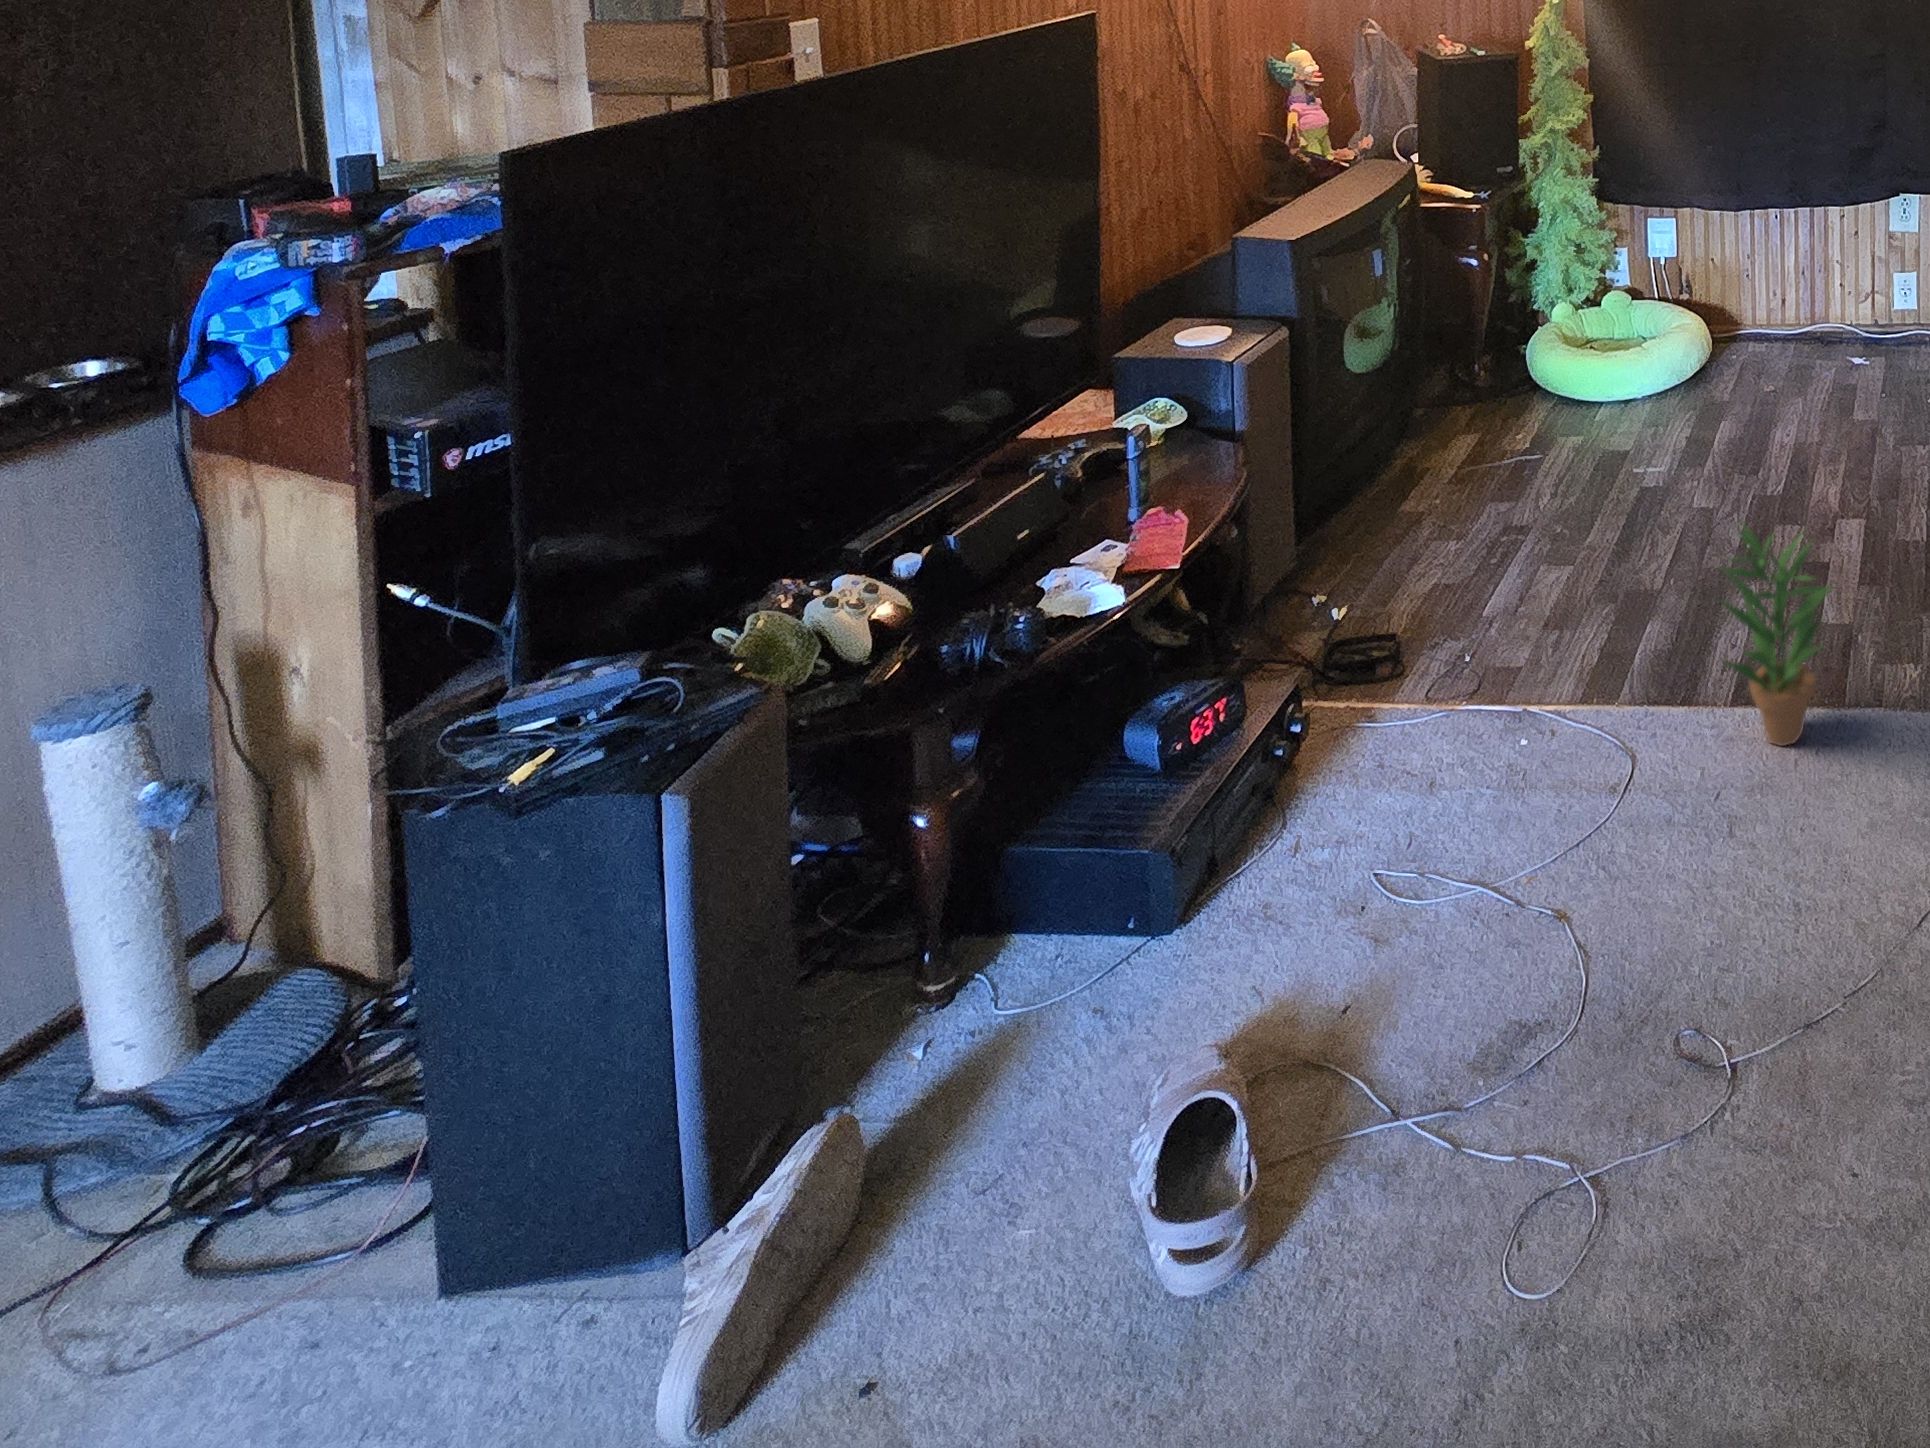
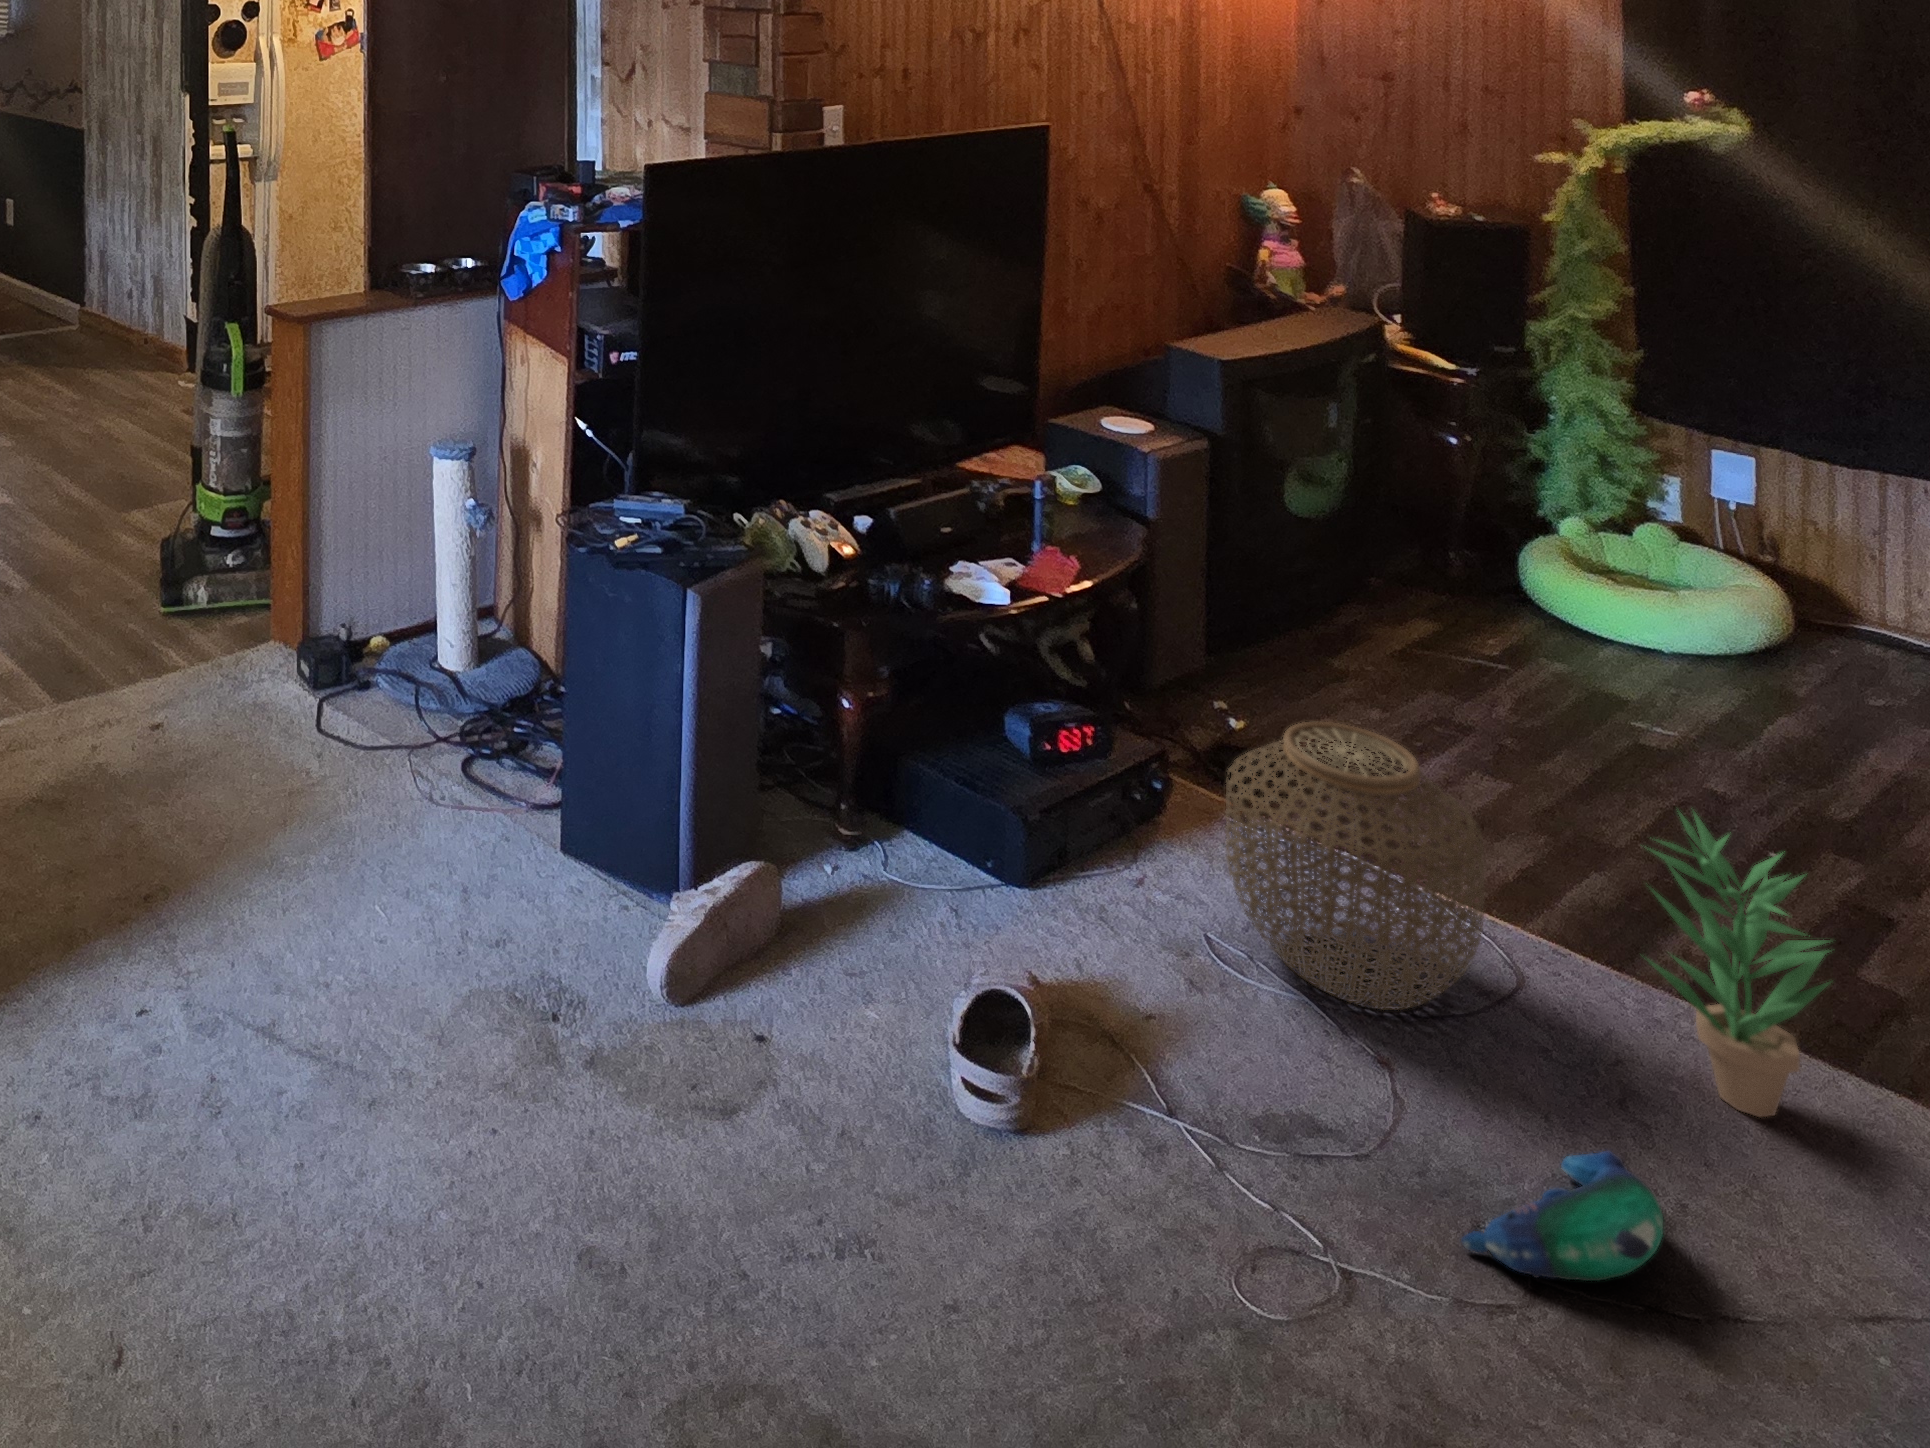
woven basket: none [1382,563,1608,840] -> present [1226,722,1484,1010]
plush toy: none [1663,855,1795,1045] -> present [1462,1150,1663,1281]

